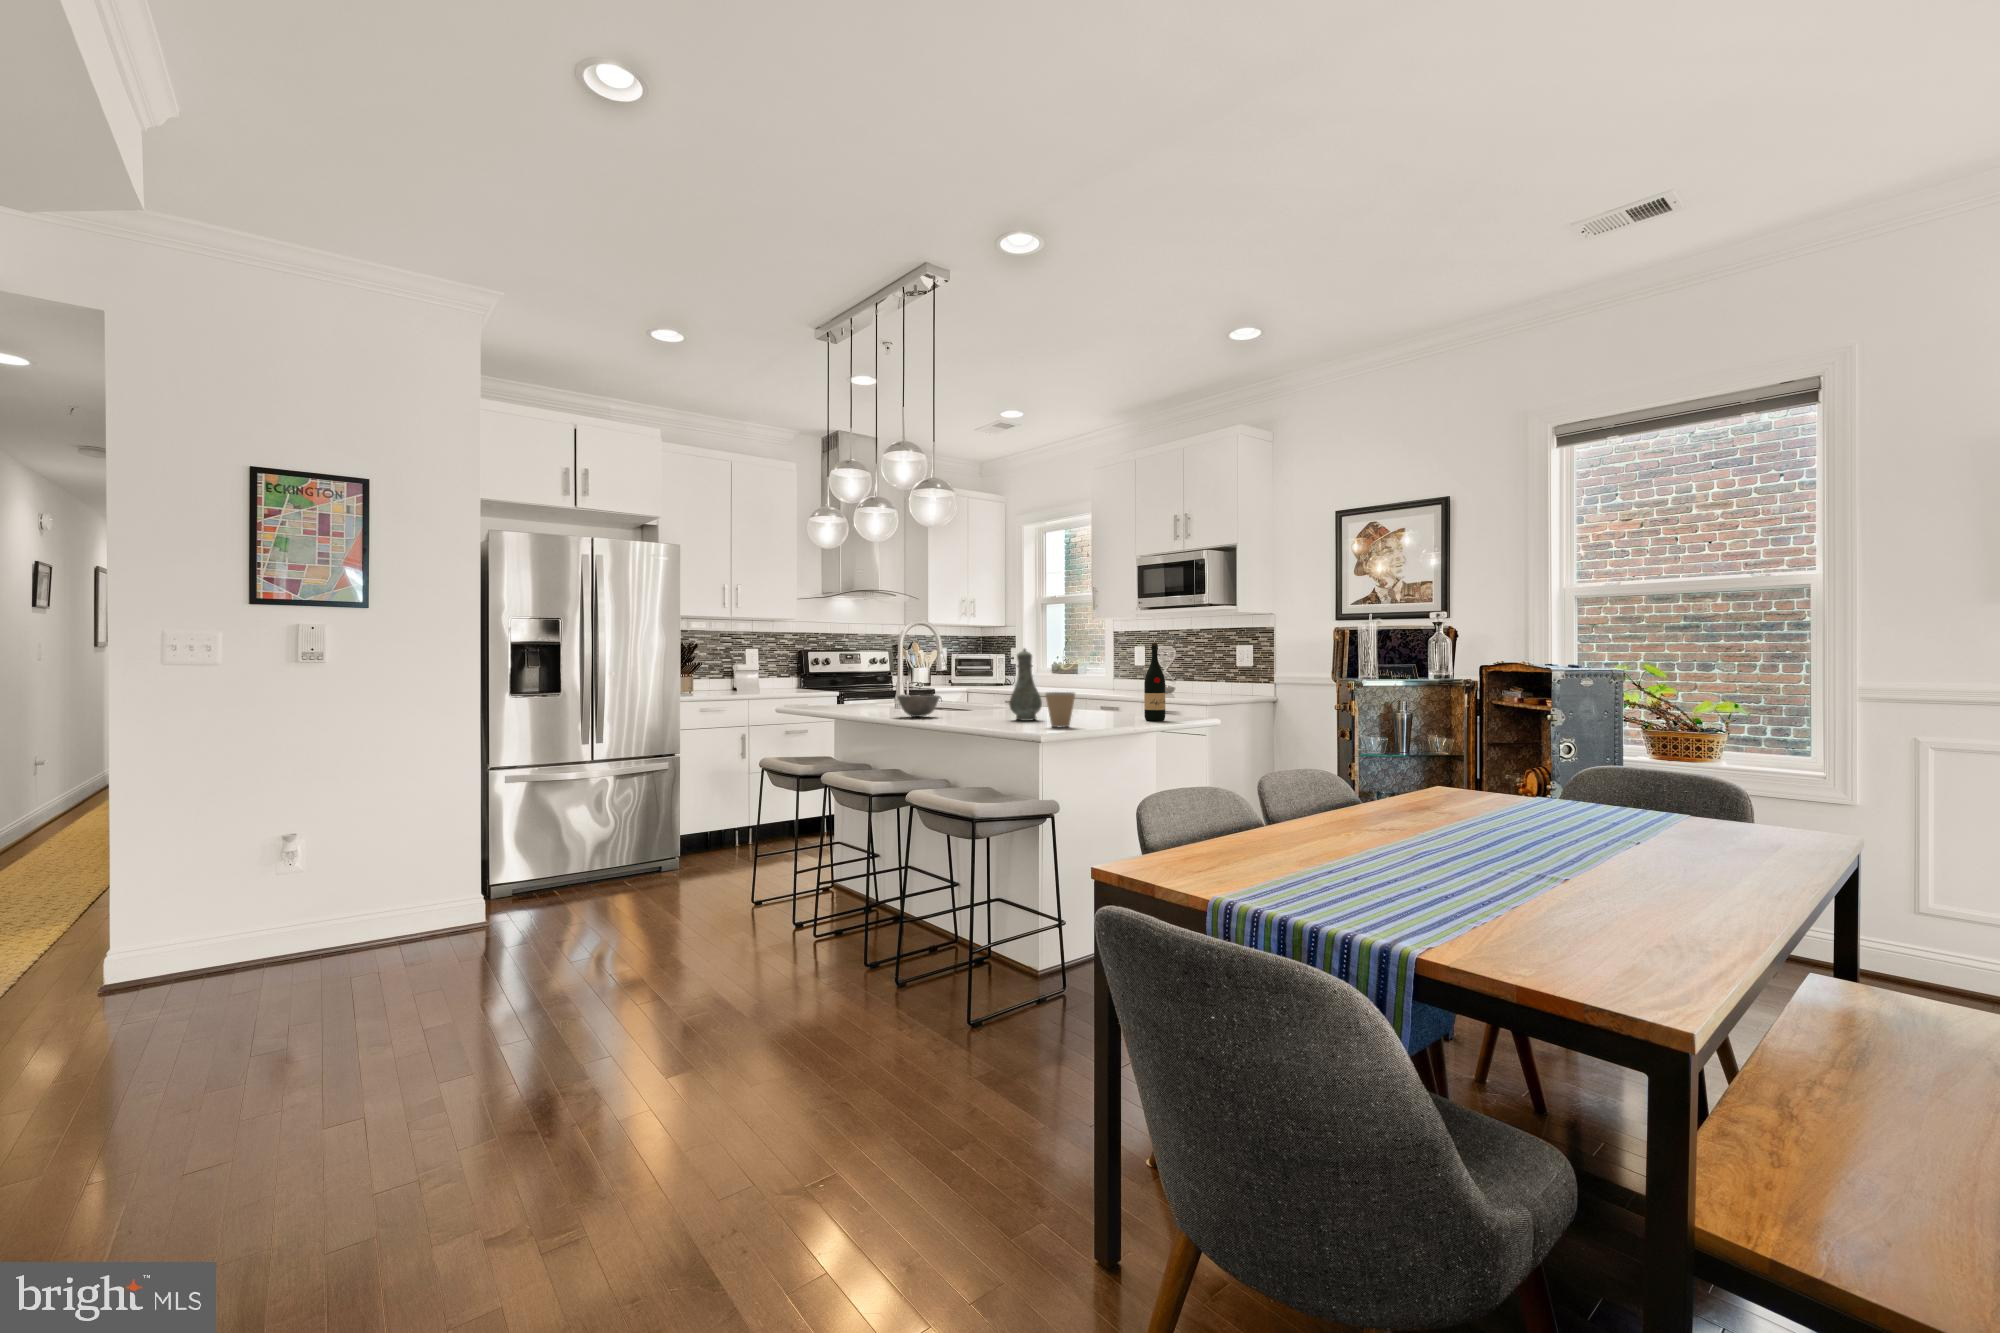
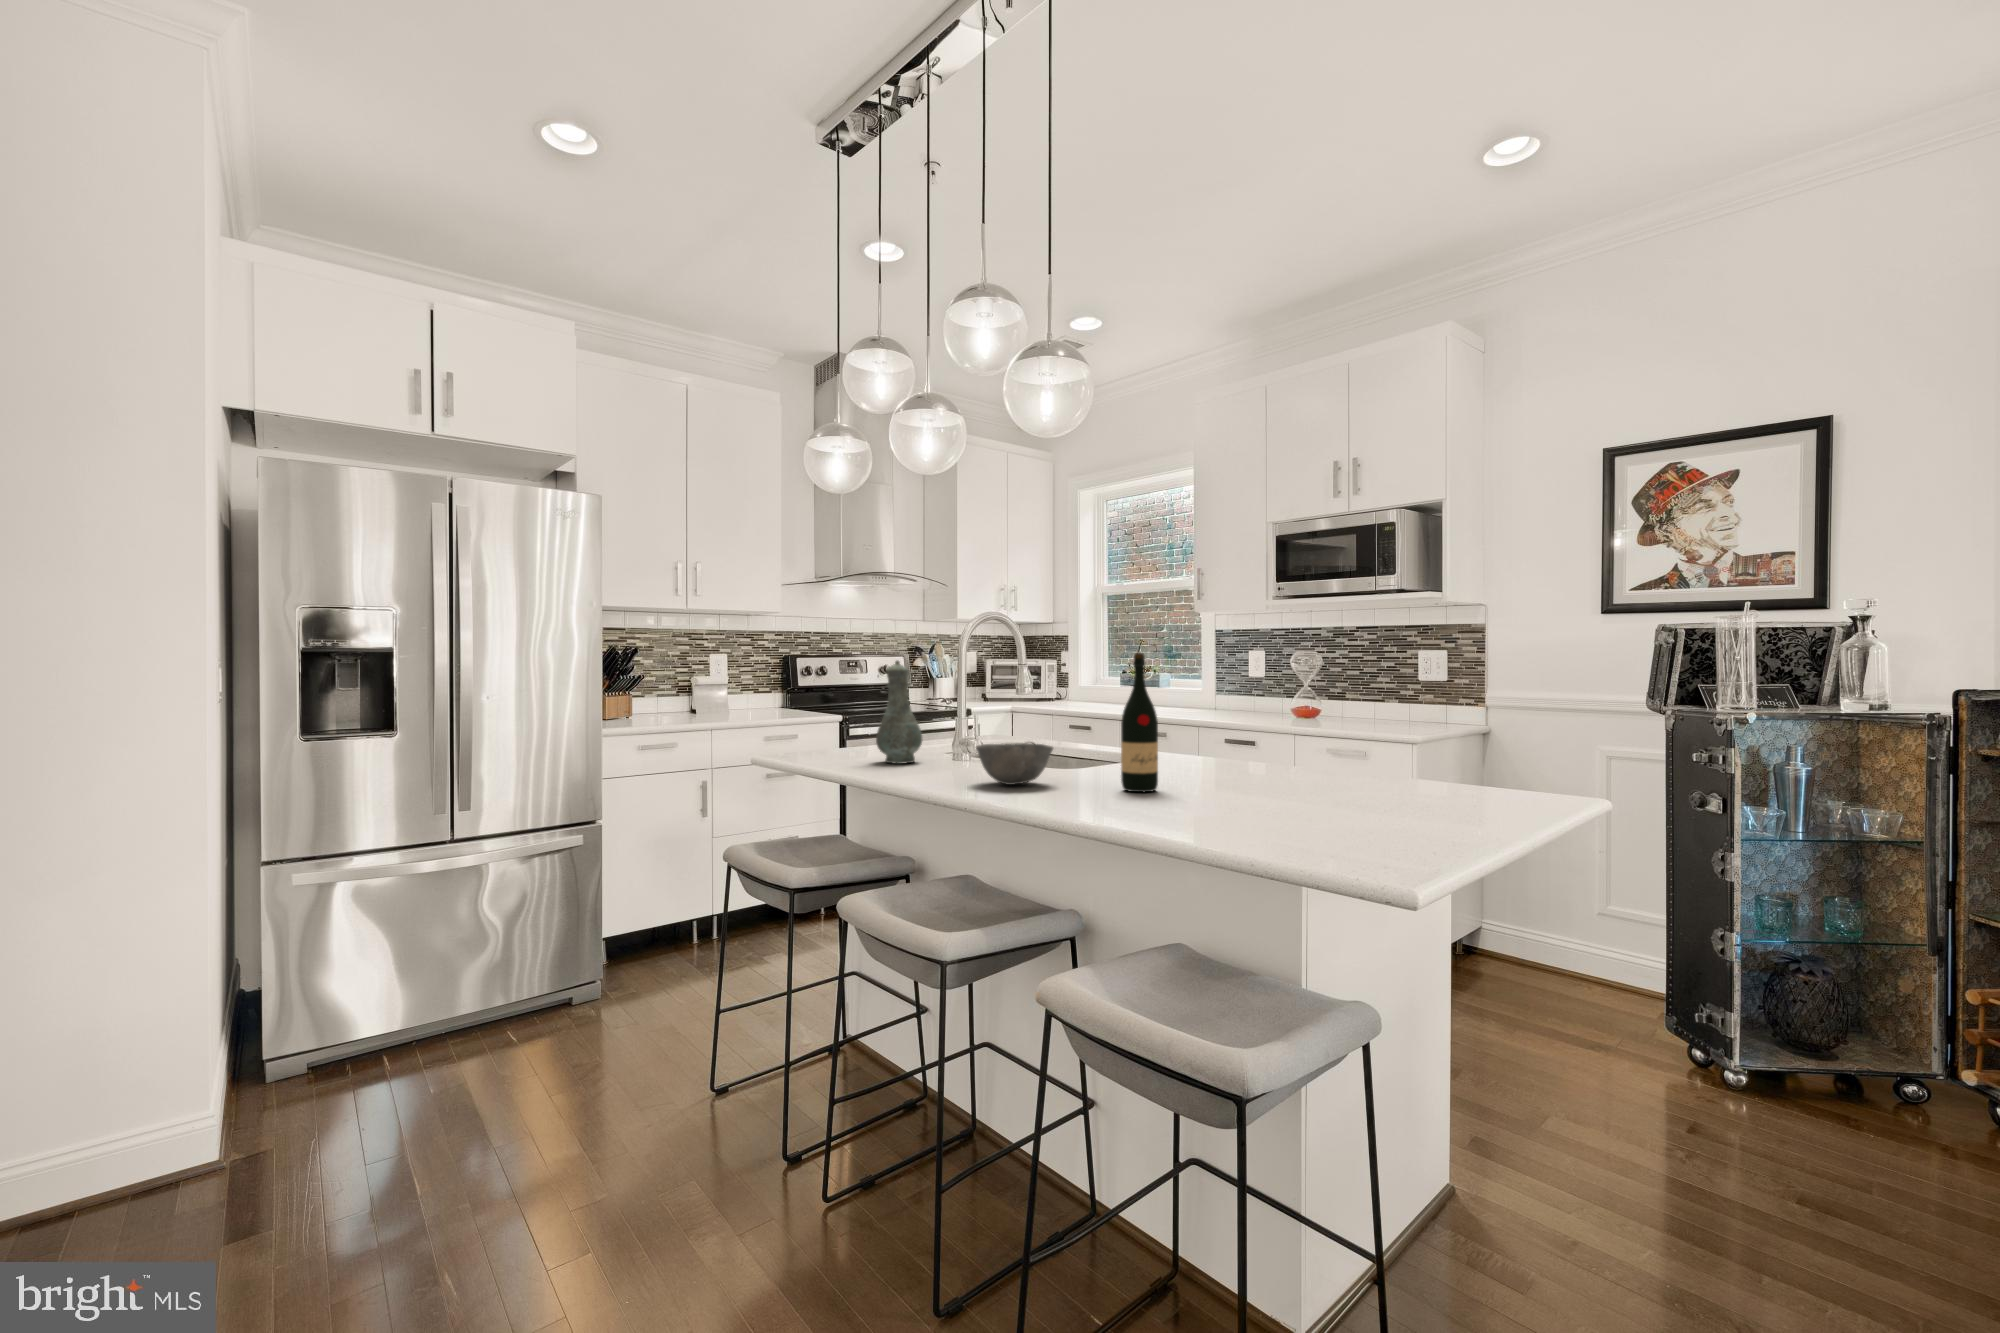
wine bottle: present [1144,643,1165,721] -> present [1121,653,1158,792]
vase: present [1009,649,1042,721] -> present [876,660,922,764]
coffee cup: present [1045,692,1075,728] -> none [1308,753,1375,829]

